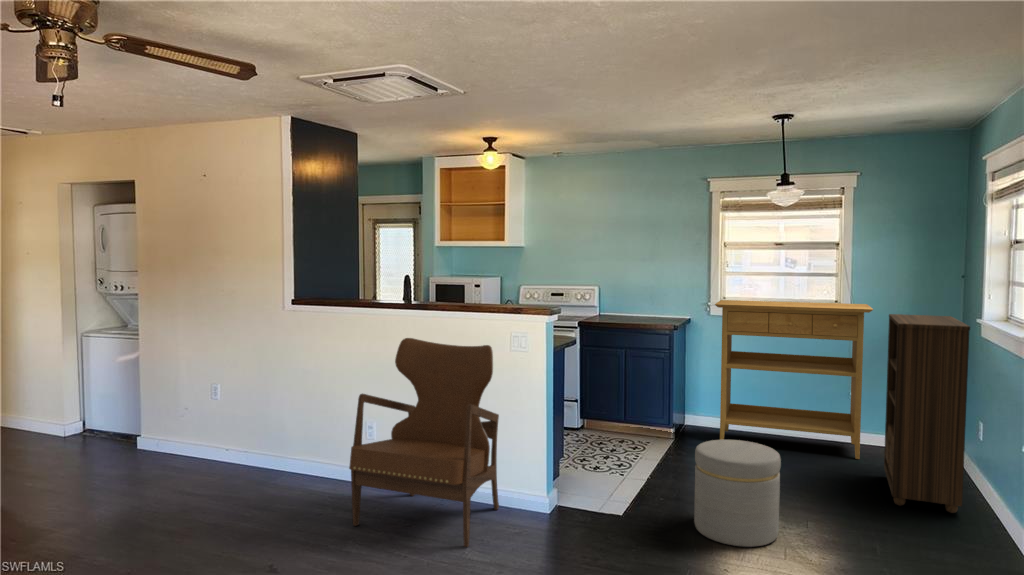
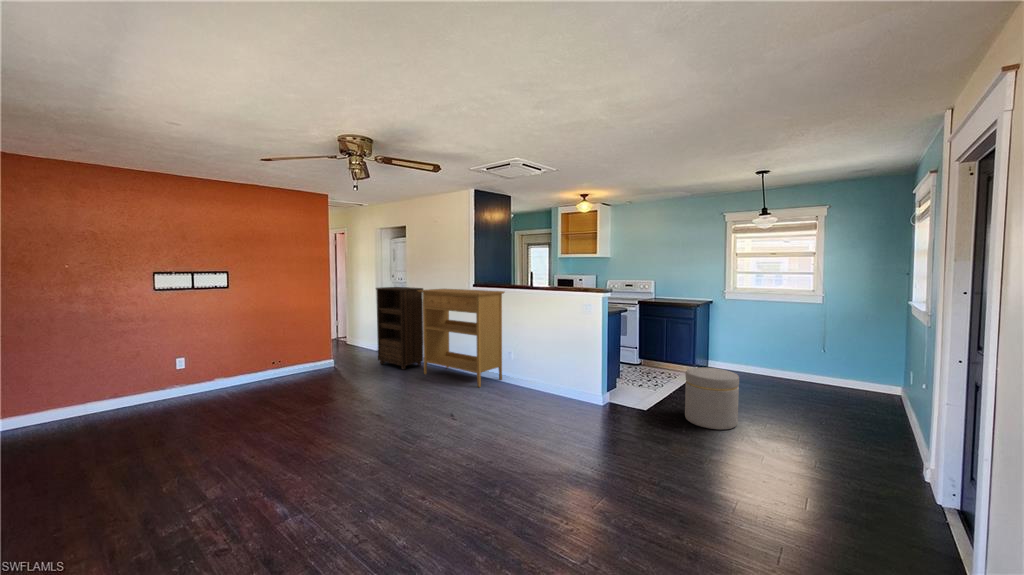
console table: present [715,300,873,459] -> present [417,289,504,387]
bookshelf: present [884,314,970,513] -> present [376,287,423,369]
armchair: present [349,338,499,547] -> none [494,303,574,412]

